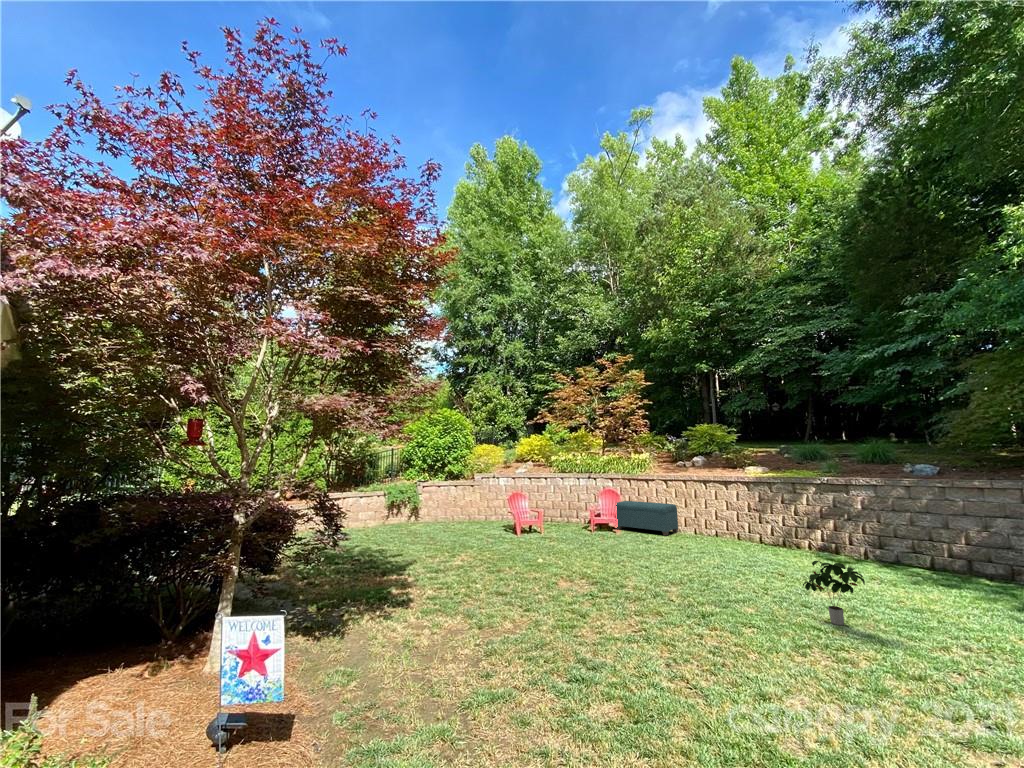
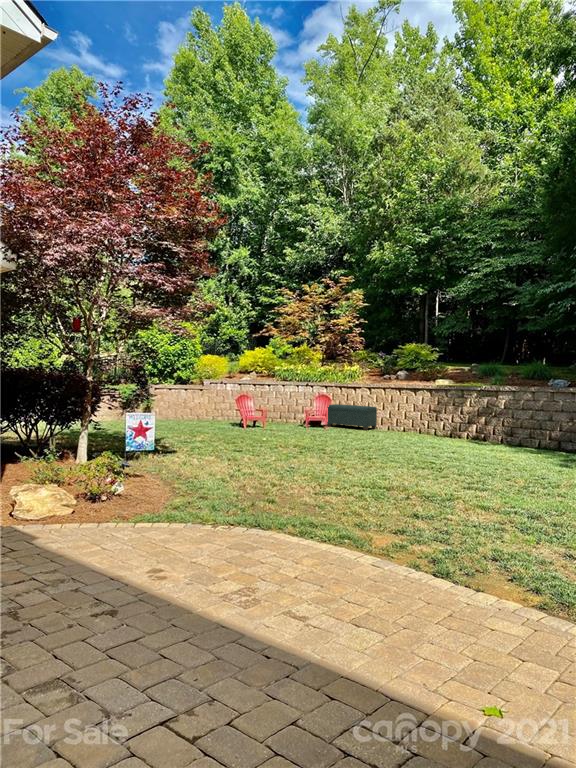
potted plant: present [803,561,865,625] -> none [437,428,468,464]

